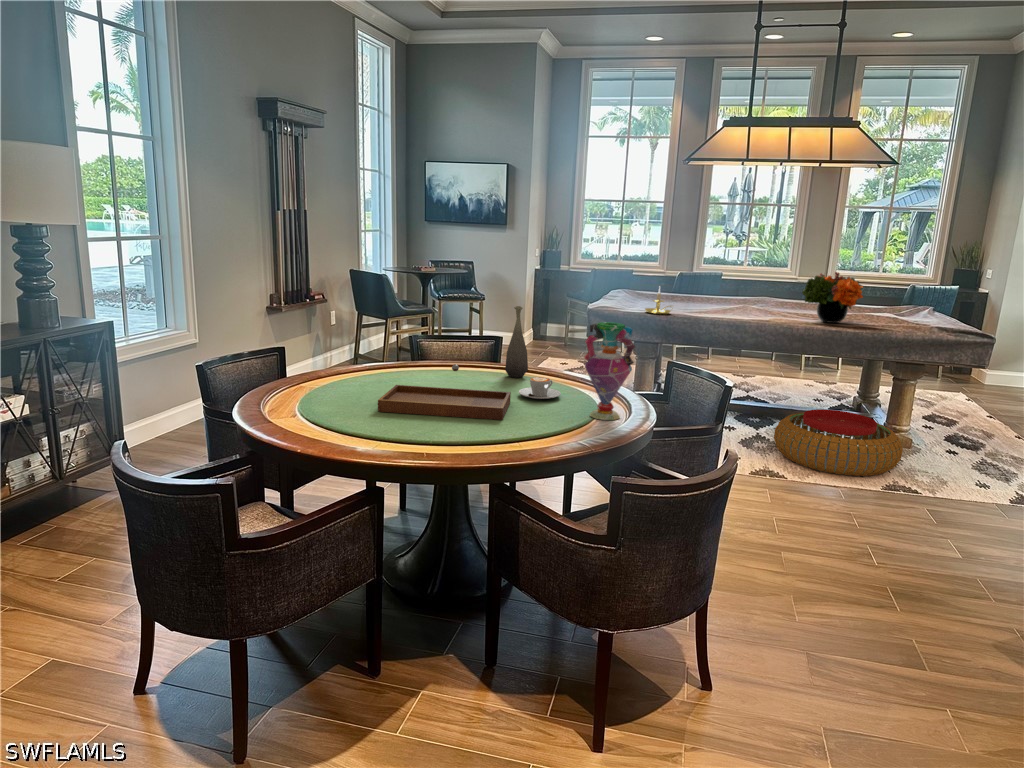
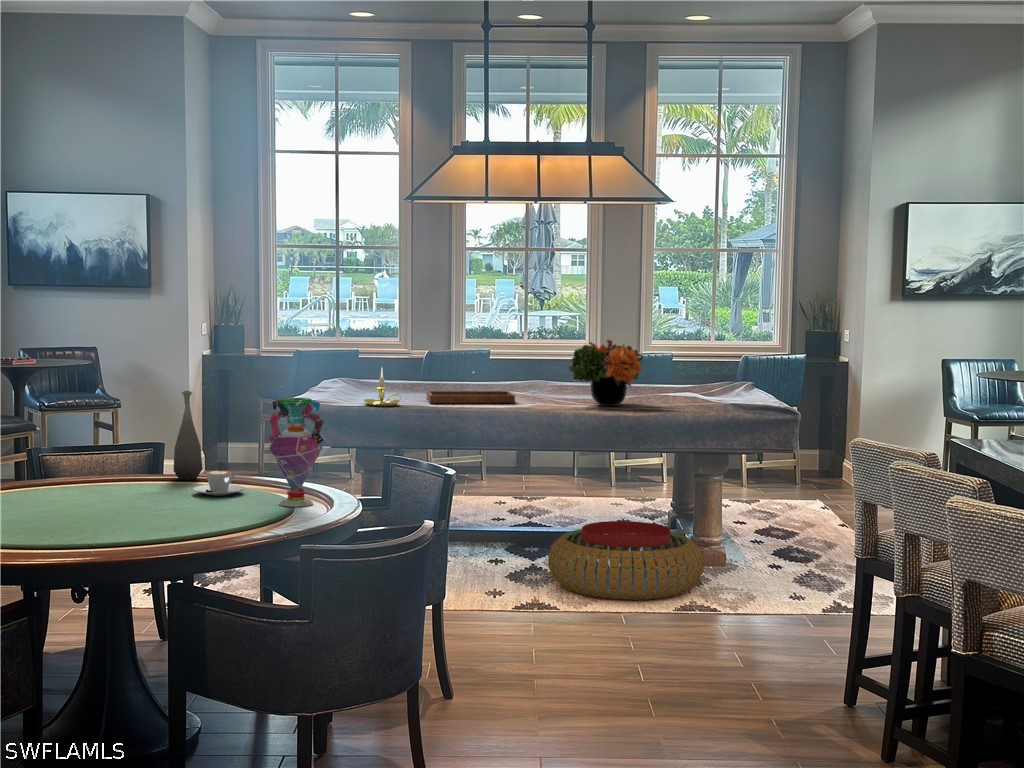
tray: present [378,364,511,420] -> present [426,372,515,403]

